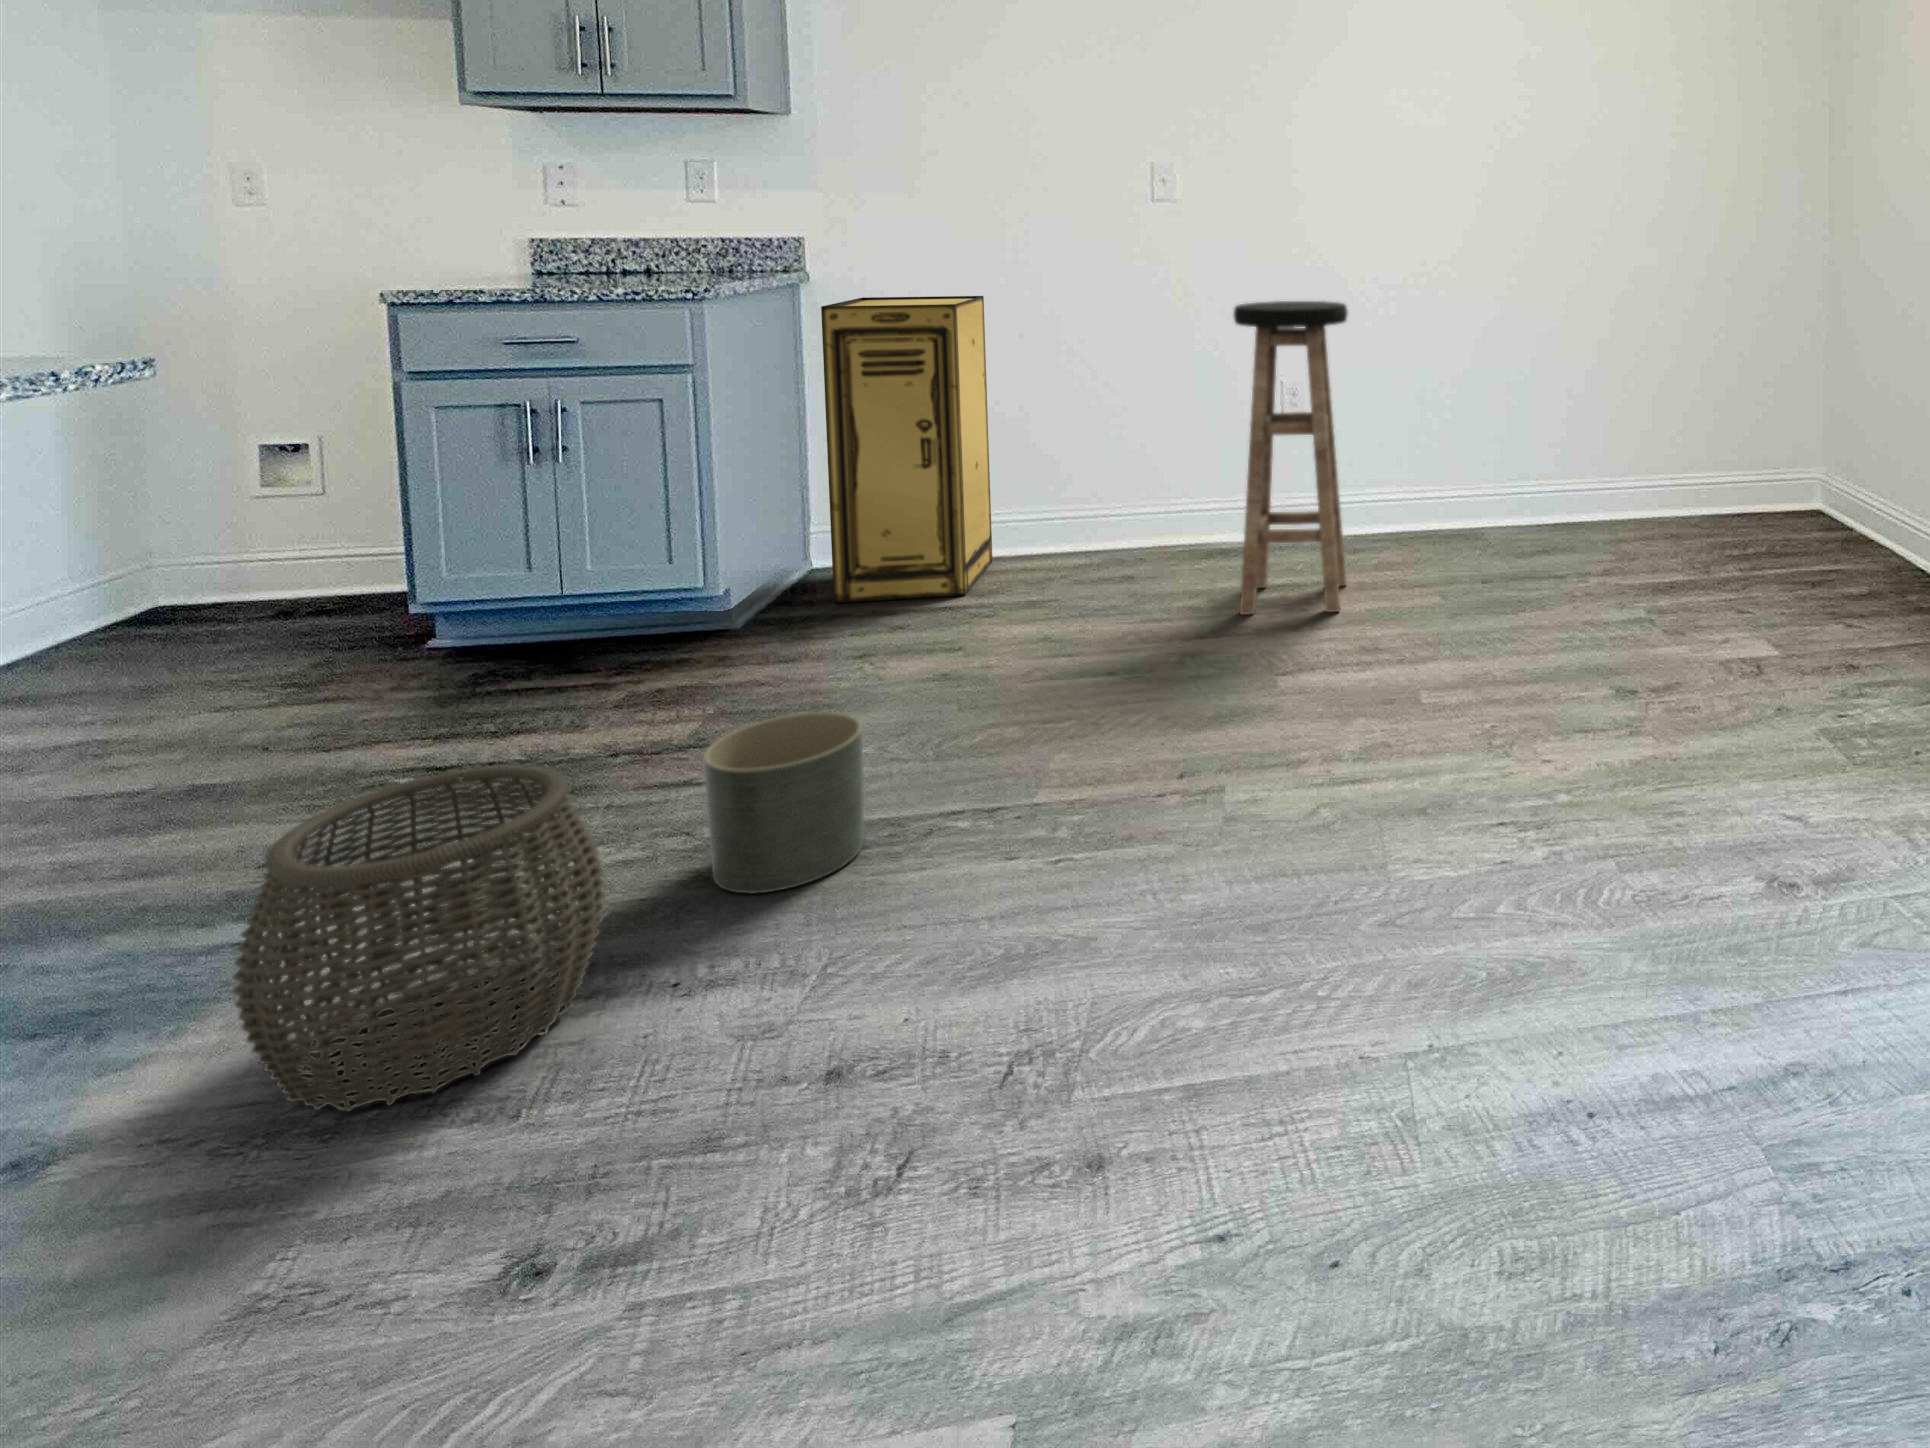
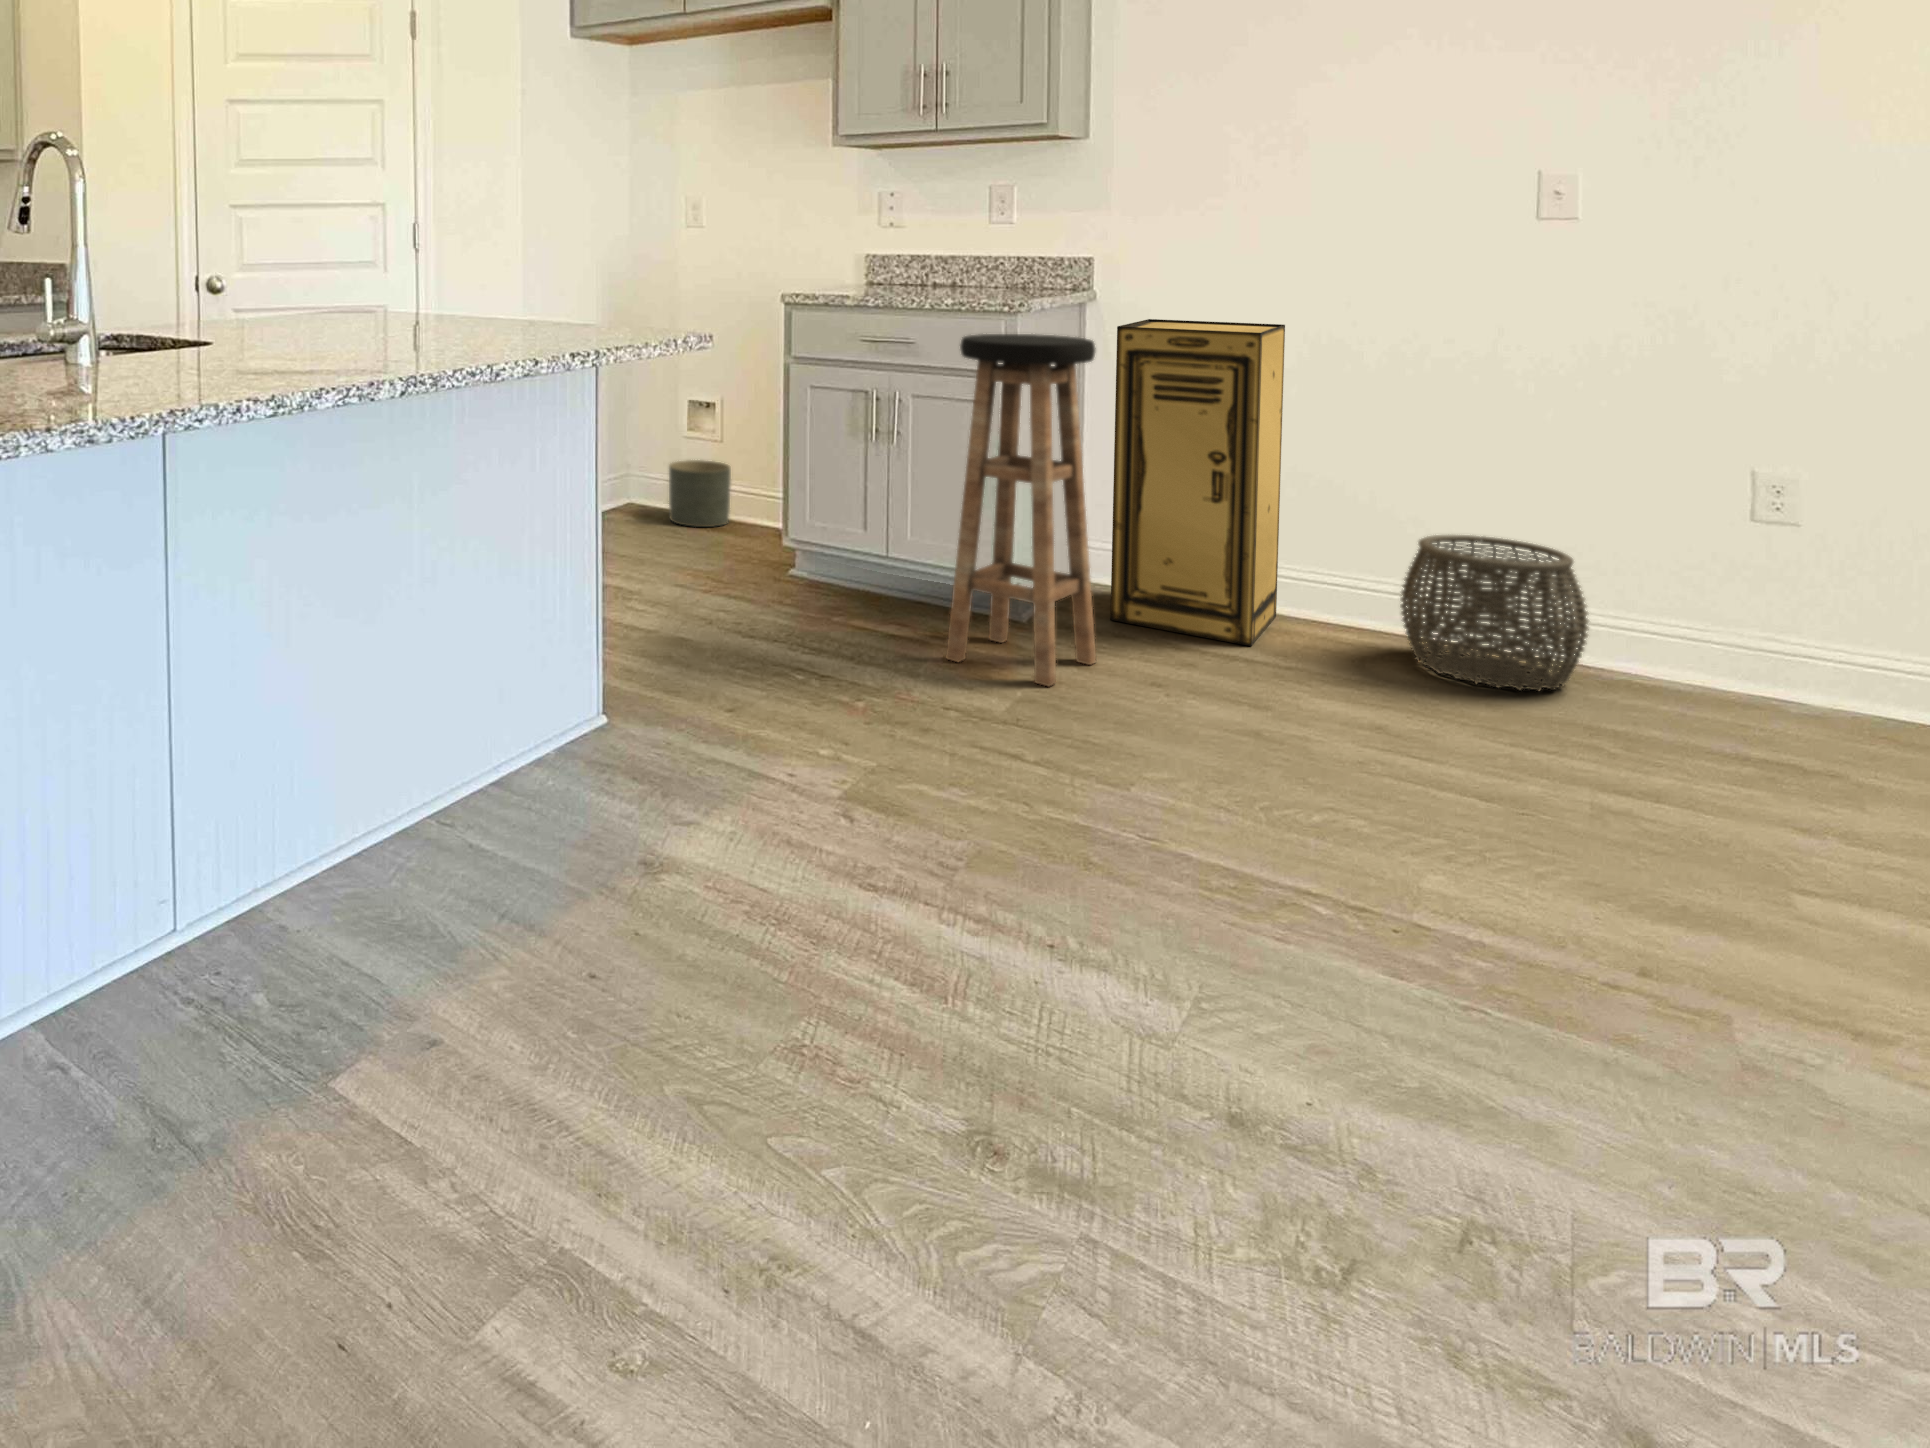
bar stool: present [1234,301,1348,614] -> present [946,334,1096,686]
planter: present [703,712,864,893] -> present [669,460,731,527]
woven basket: present [233,765,606,1111] -> present [1401,535,1589,691]

